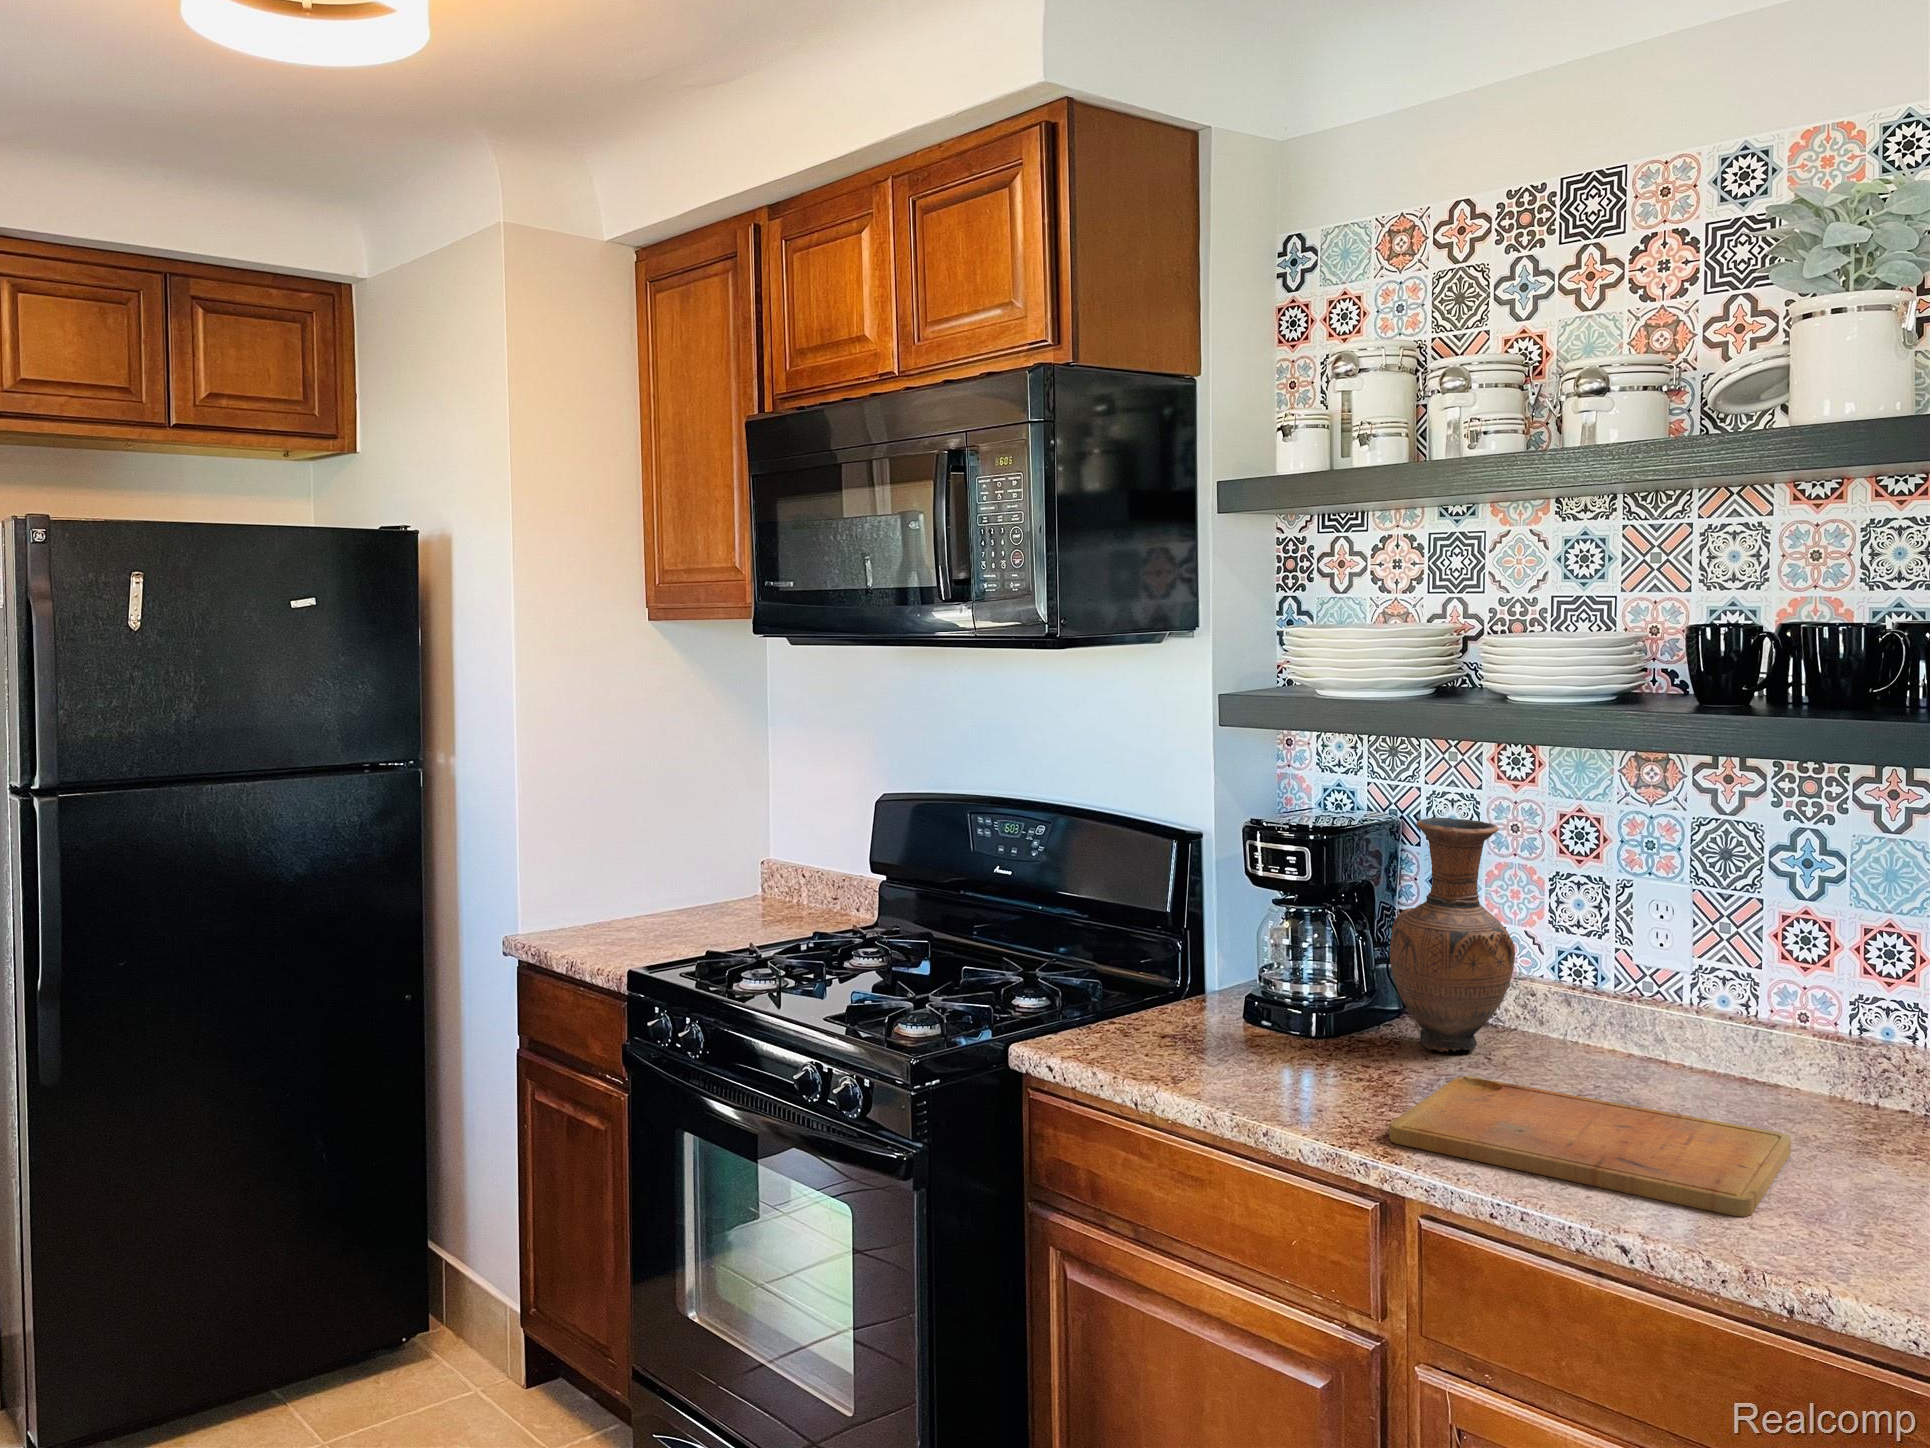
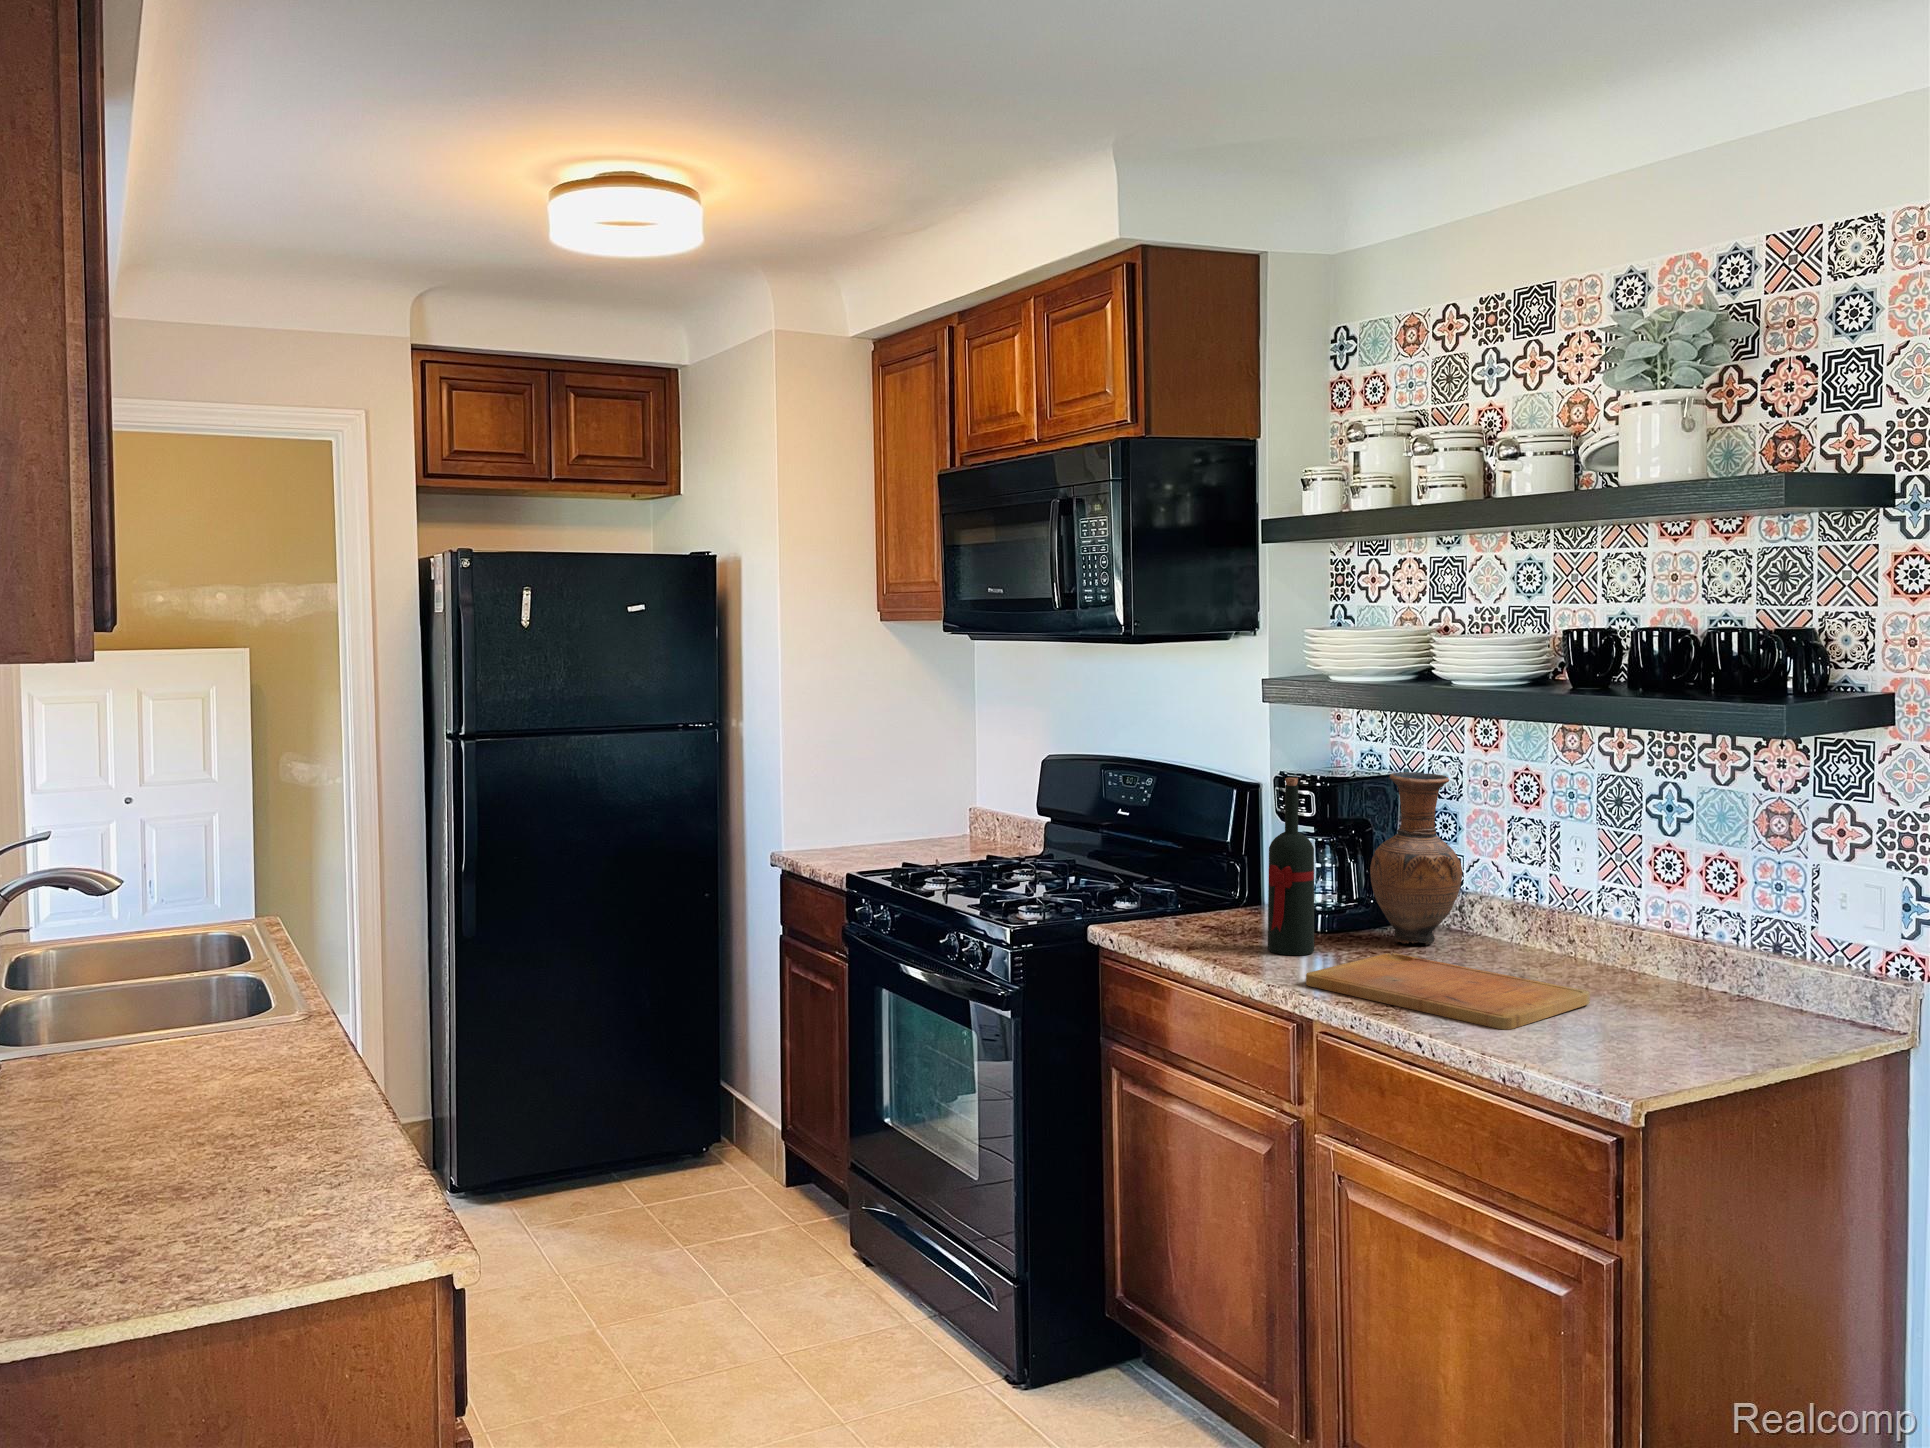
wine bottle: none [1279,832,1343,1083] -> present [1268,778,1314,955]

